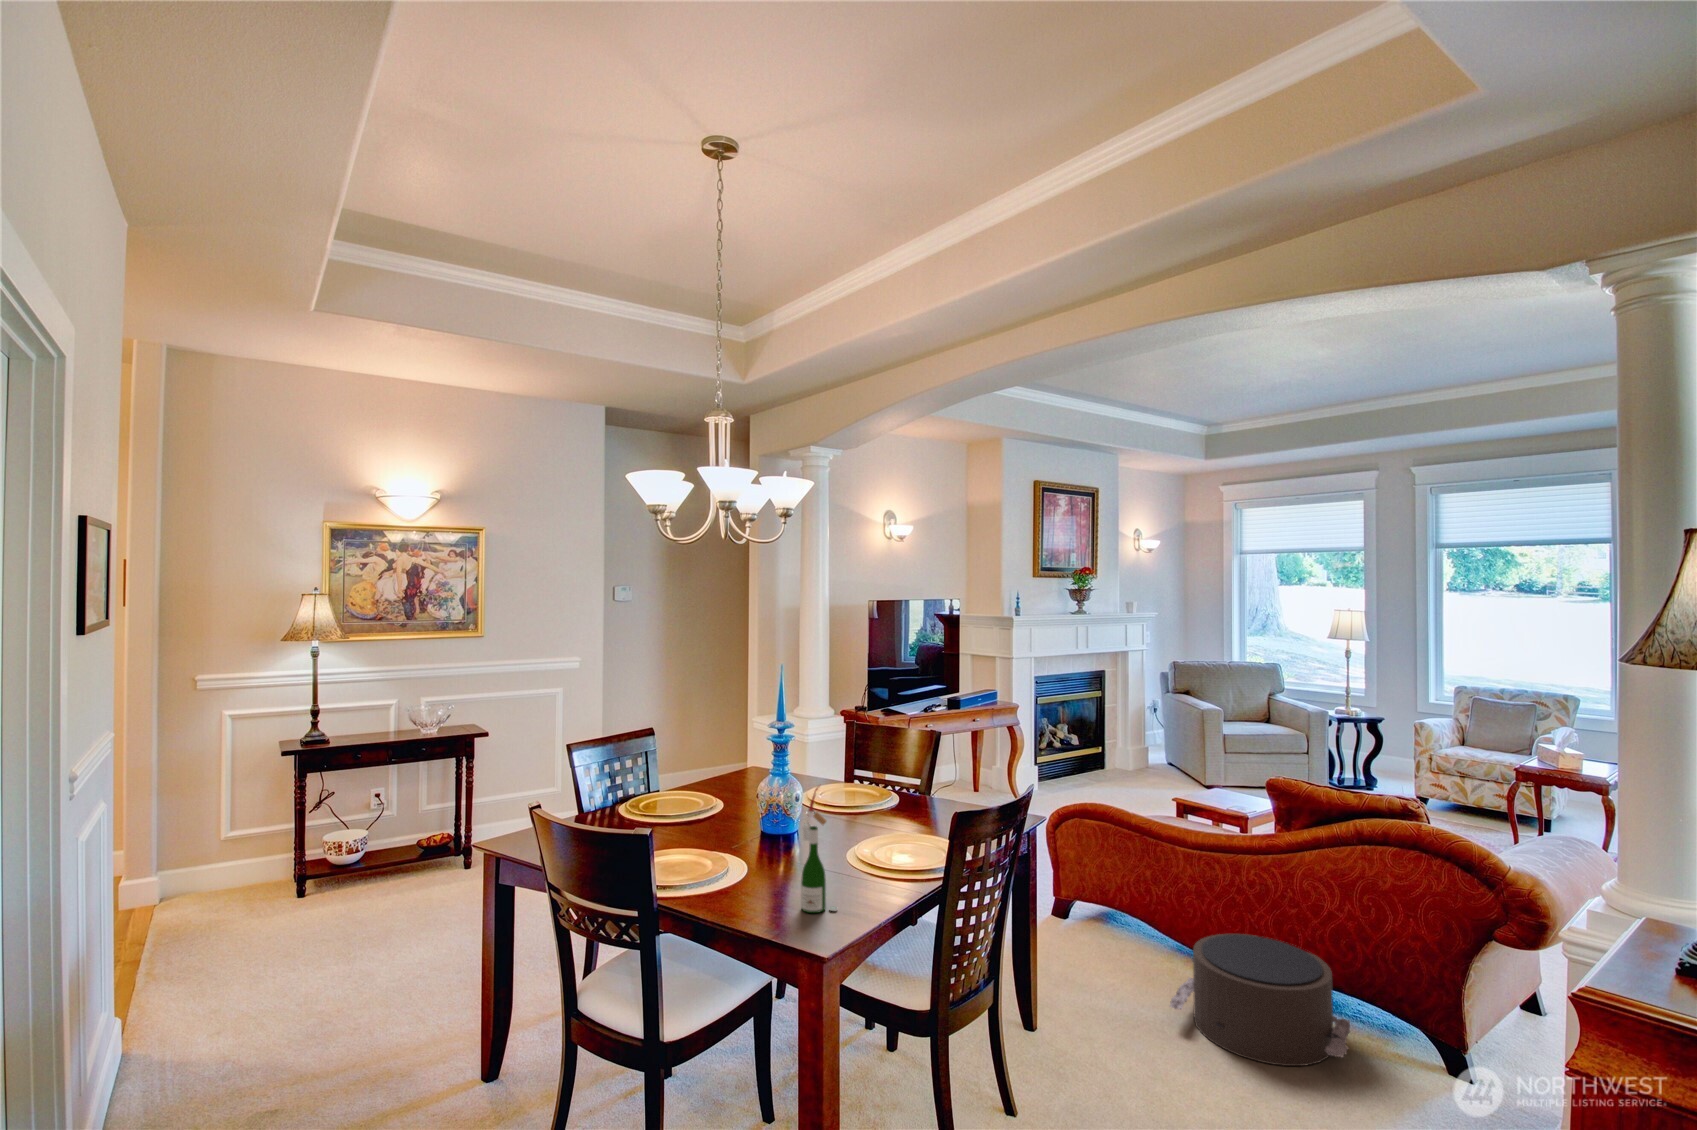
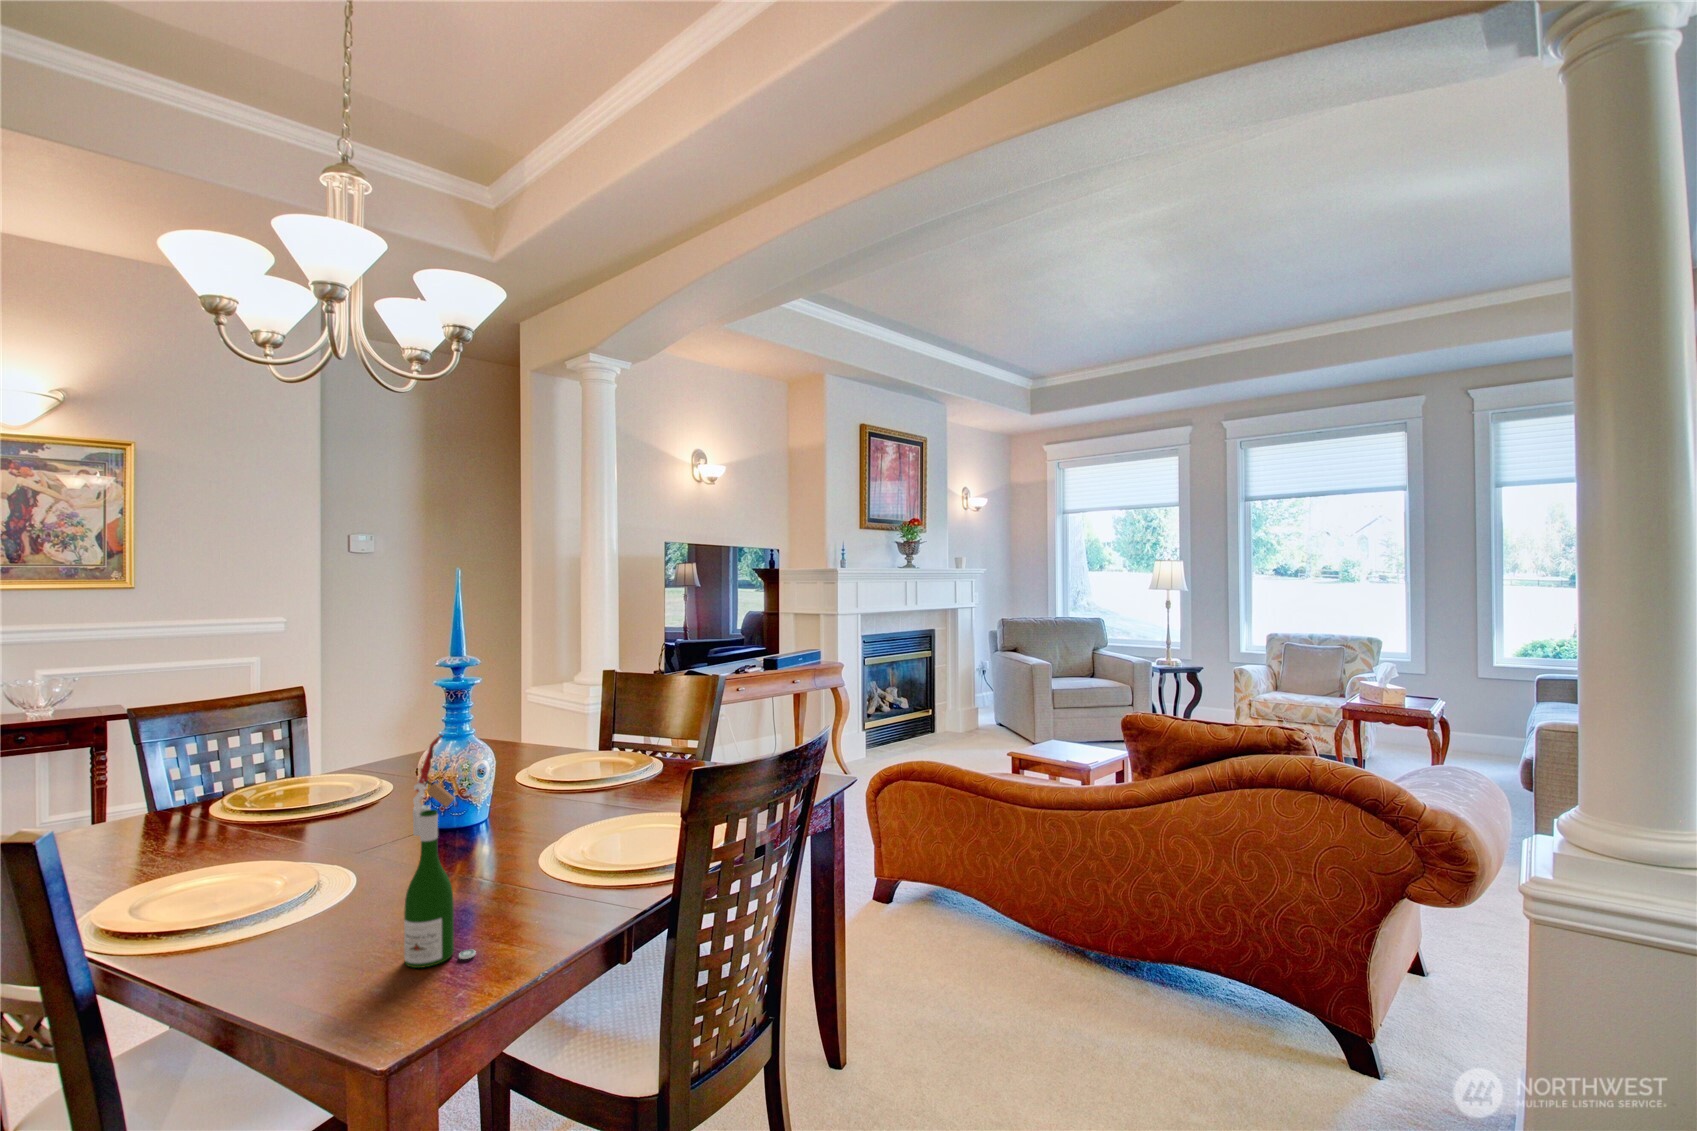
pouf: present [1170,934,1350,1066] -> none [1016,908,1237,1080]

